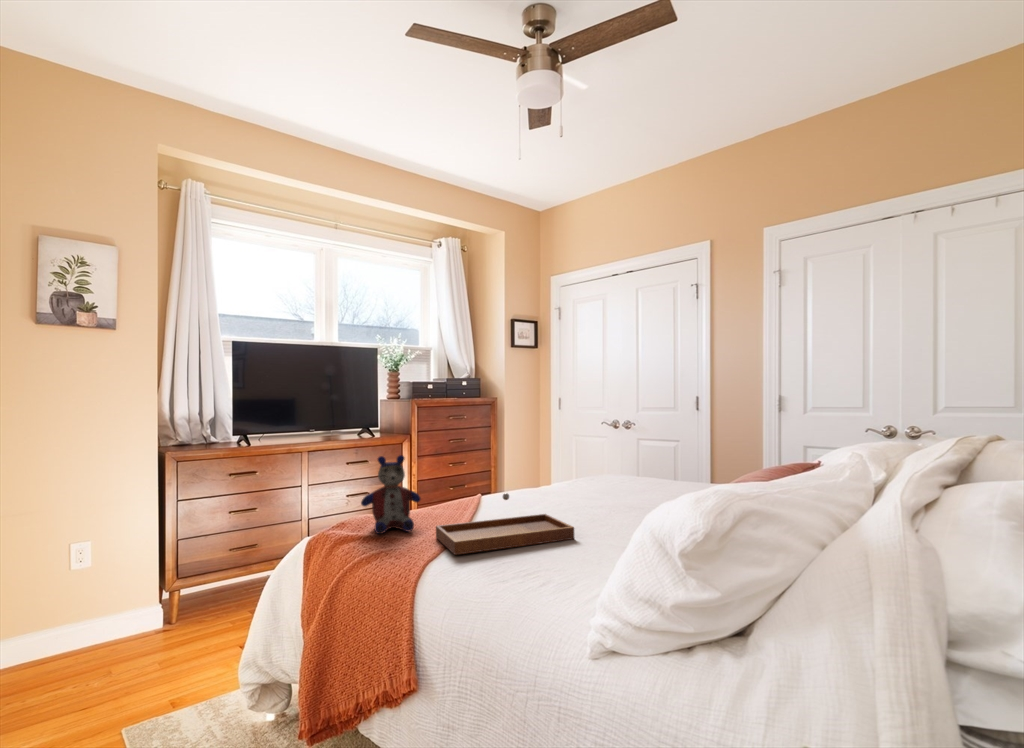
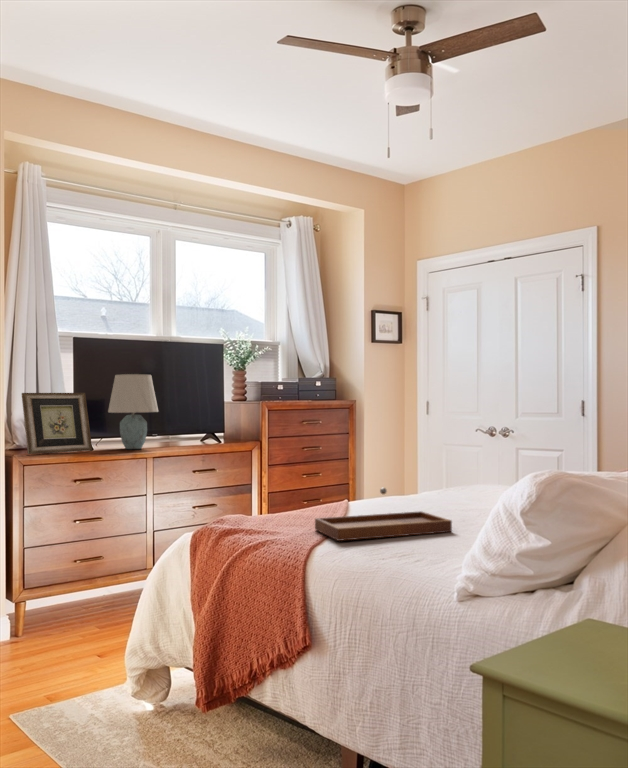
table lamp: none [267,376,315,444] -> present [108,374,158,449]
picture frame: none [177,393,249,452] -> present [22,393,92,454]
stuffed bear: present [361,455,421,534] -> none [238,451,296,527]

